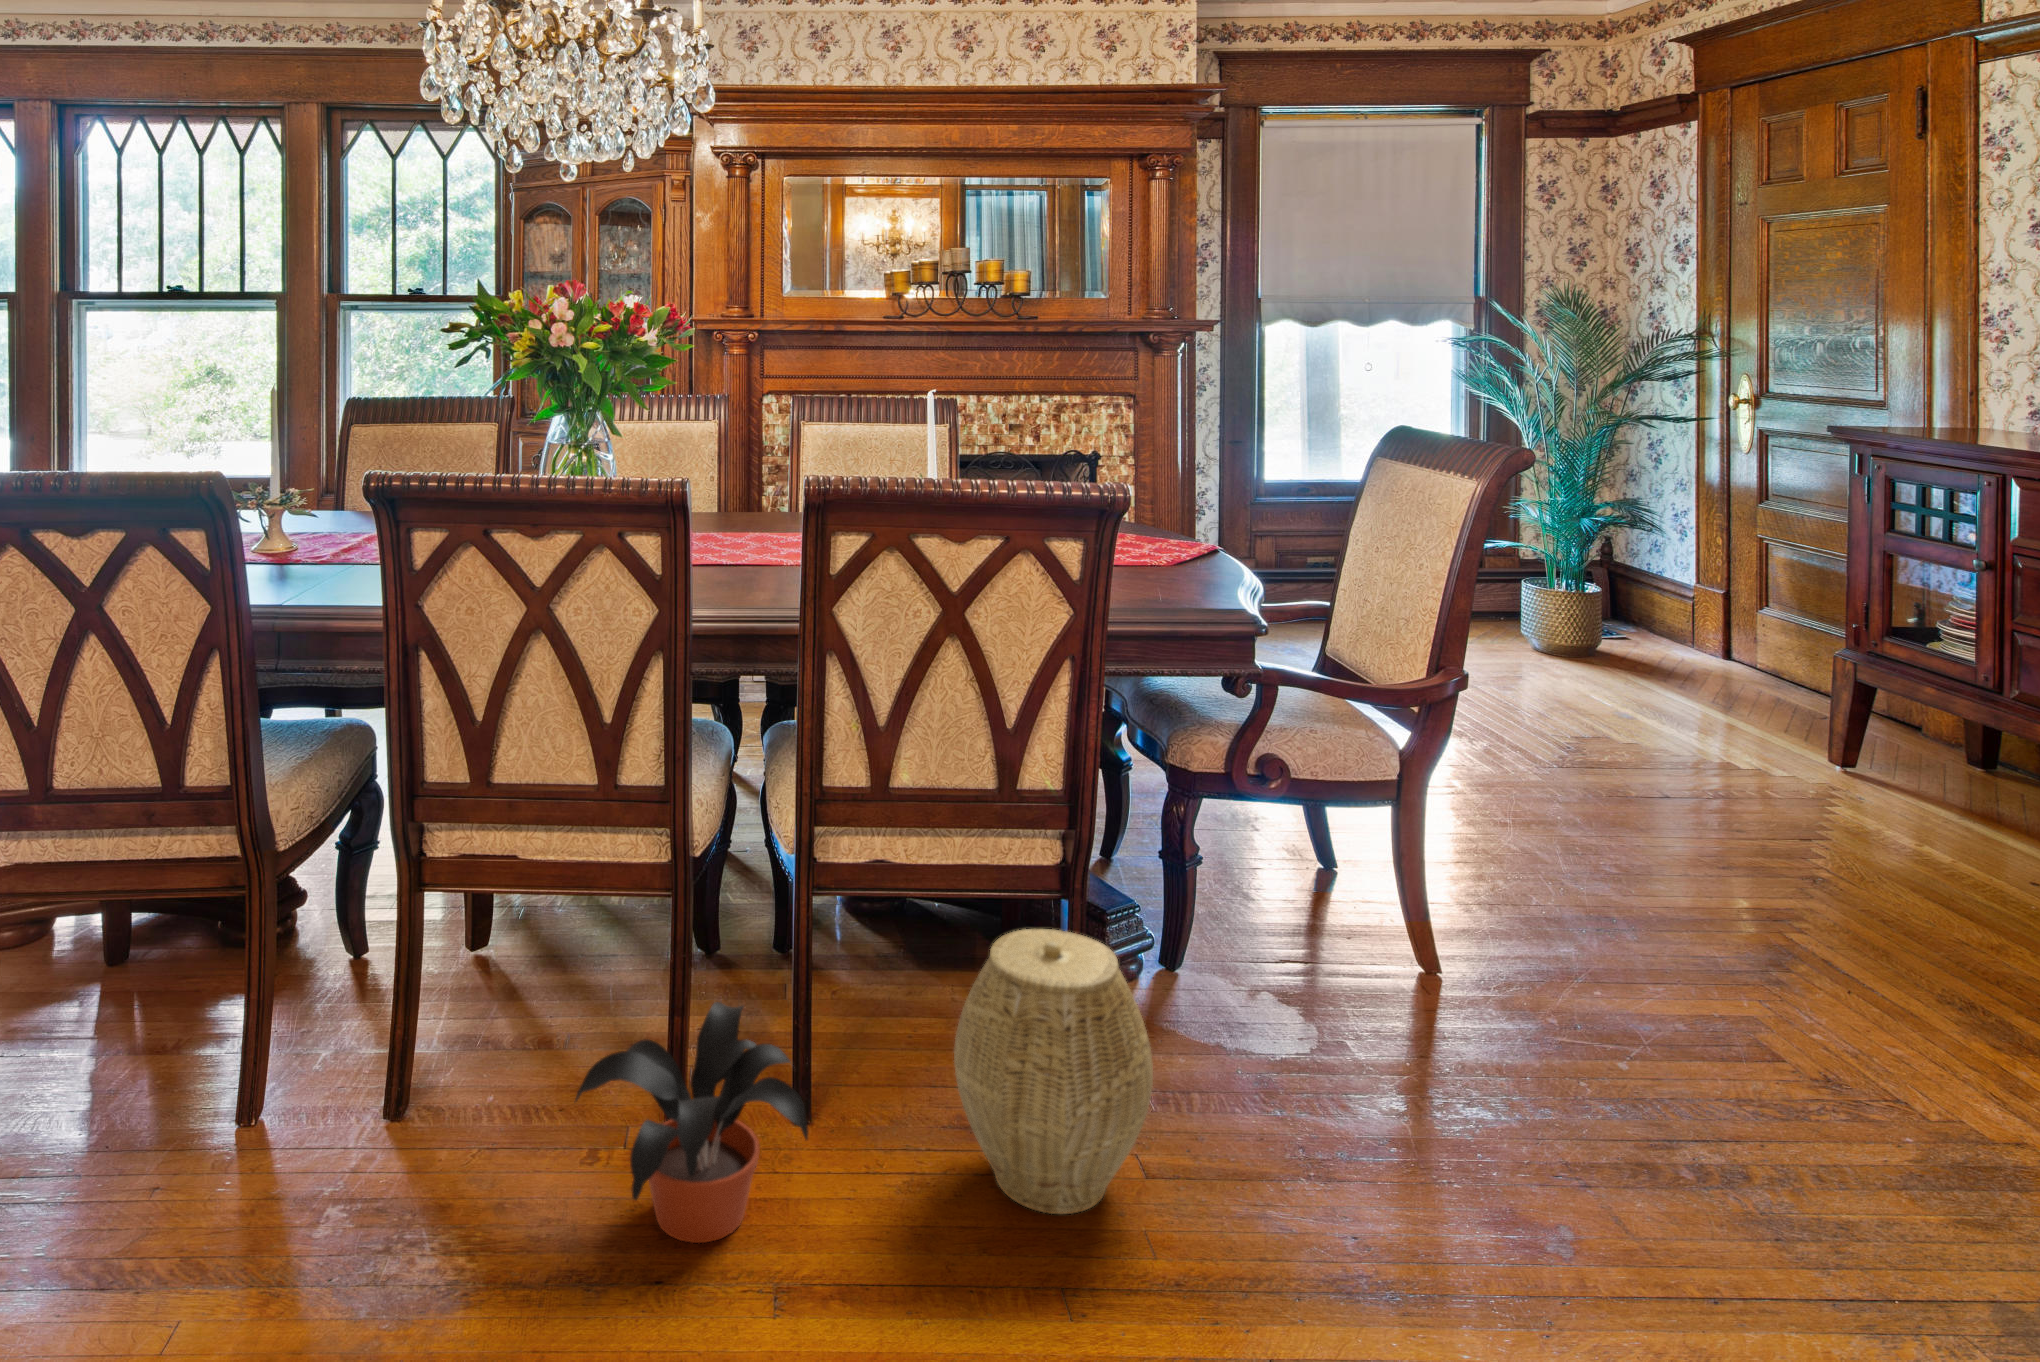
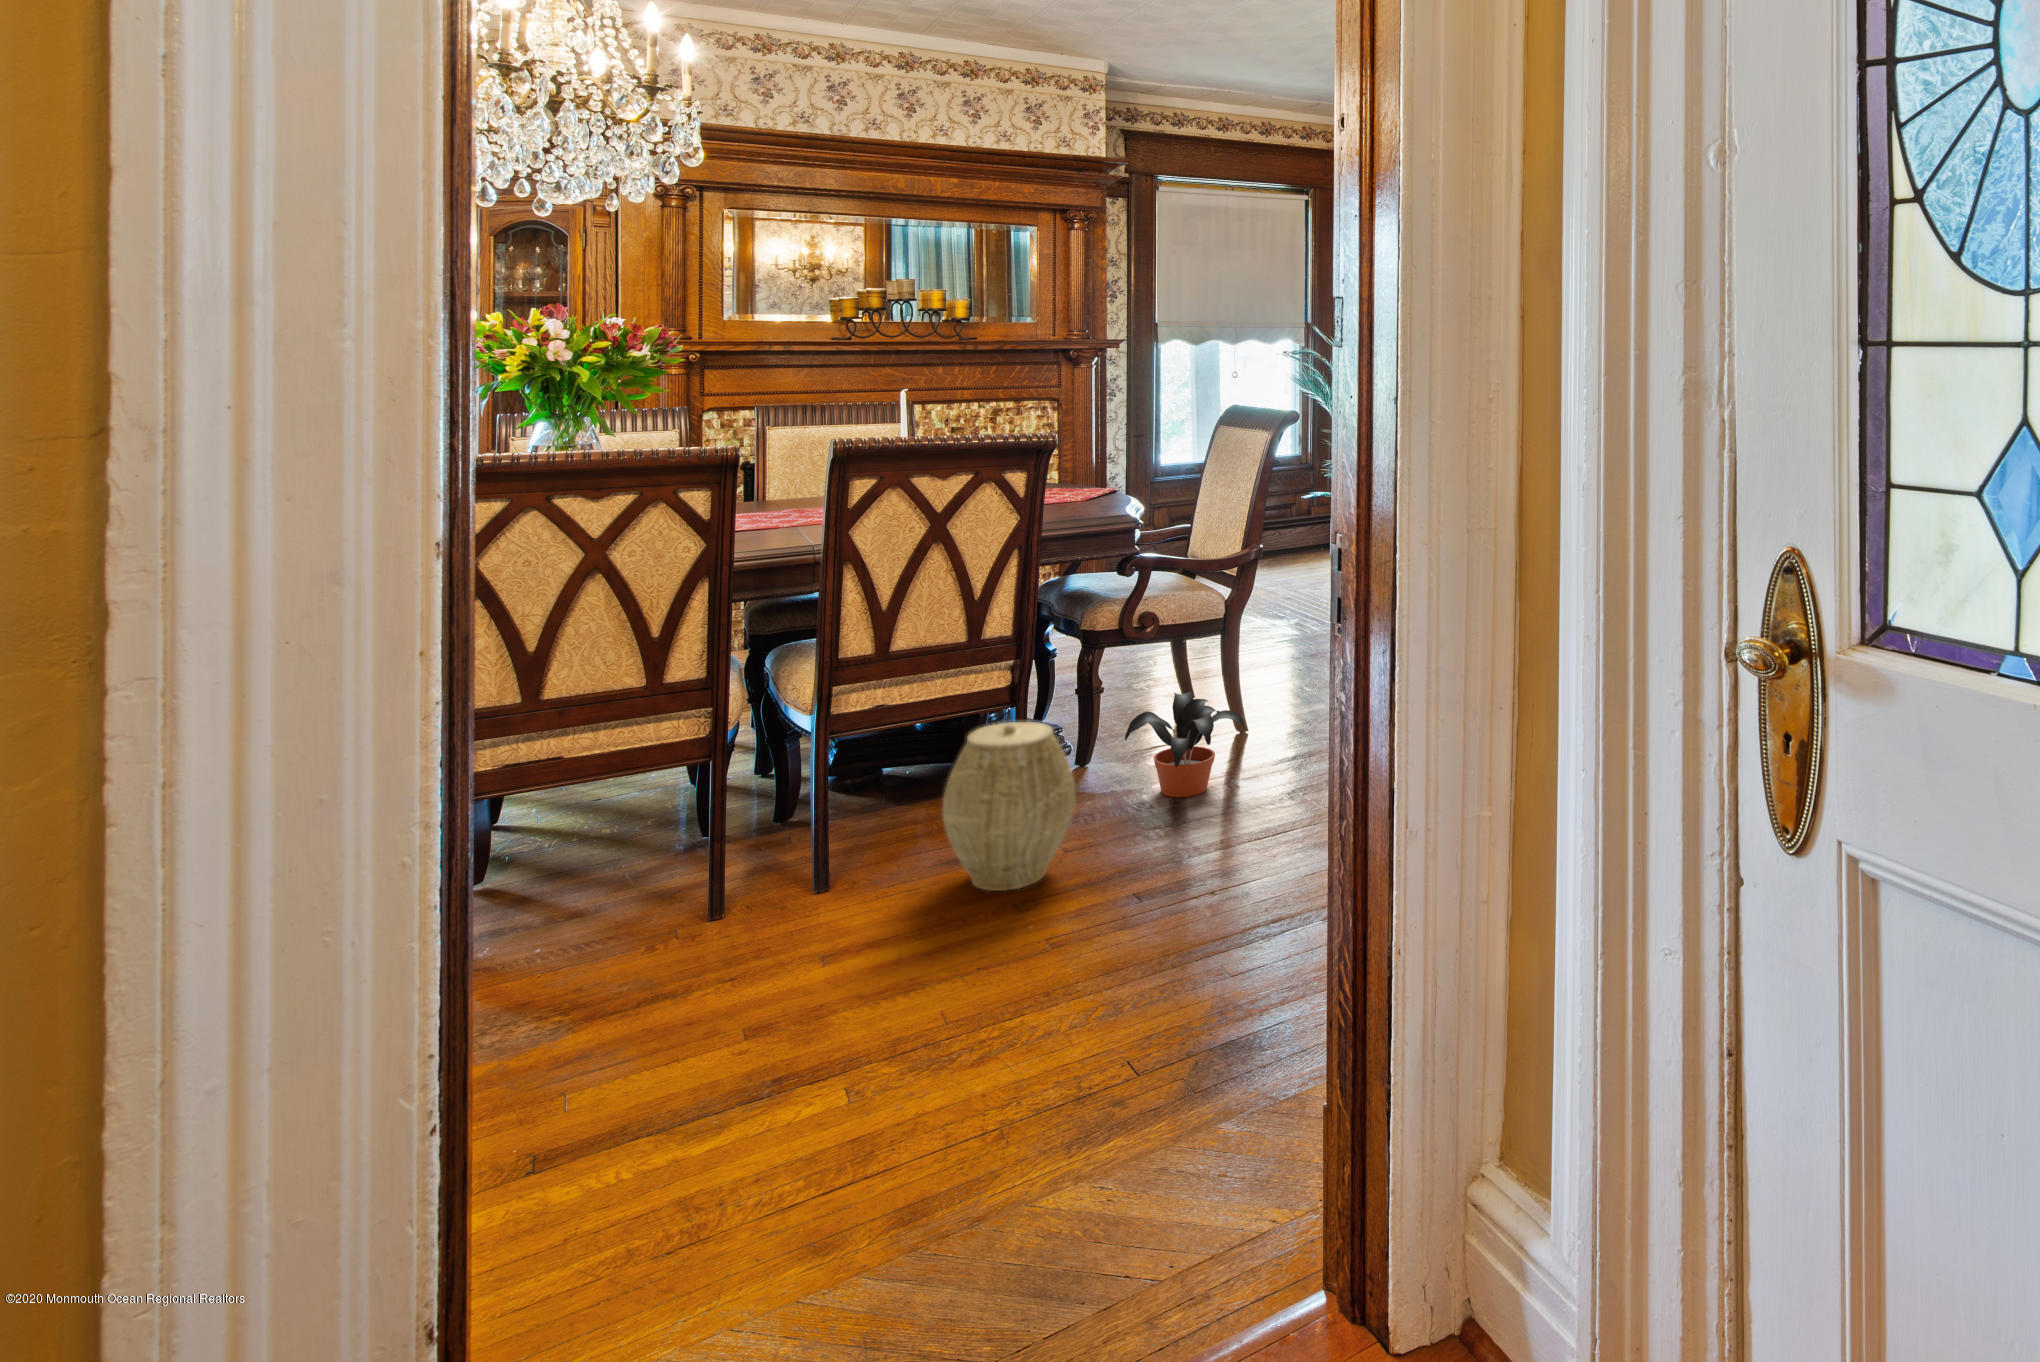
potted plant: present [575,1002,808,1243] -> present [1125,692,1245,797]

